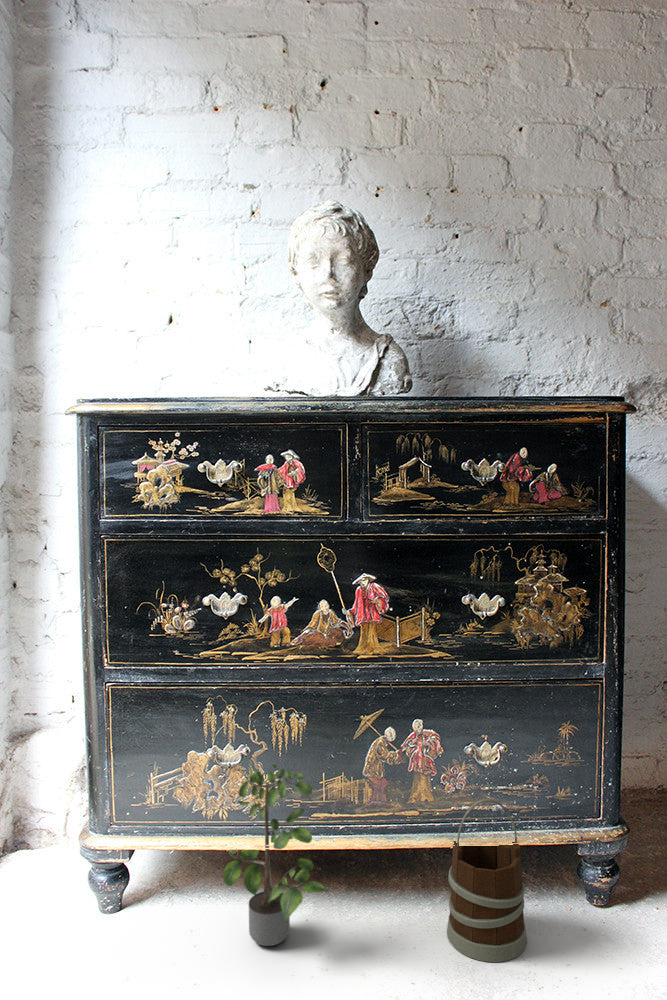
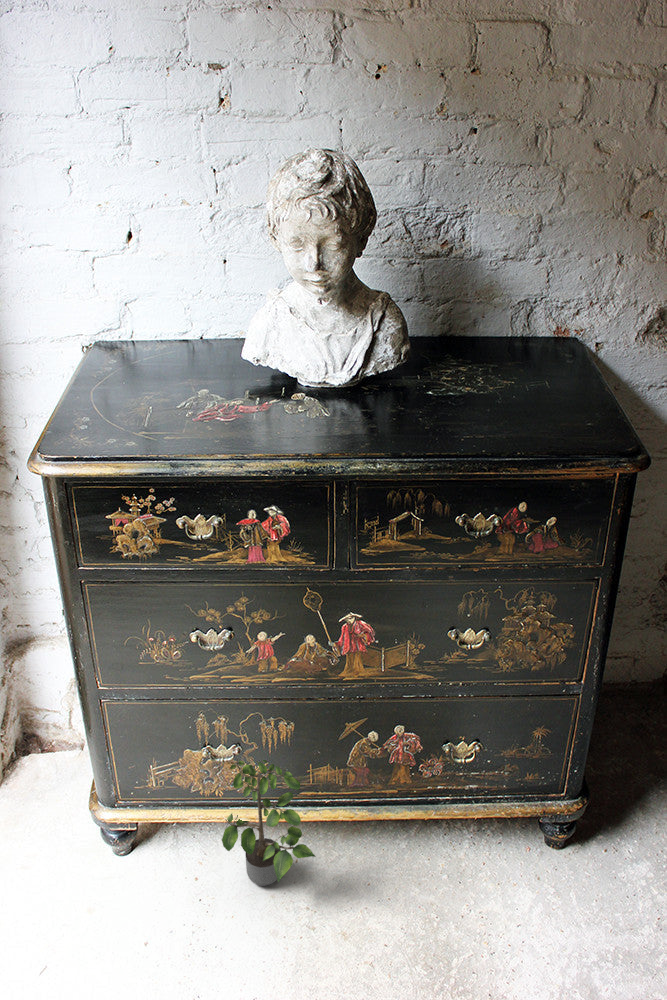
wooden bucket: present [447,799,527,962] -> none [416,784,485,902]

